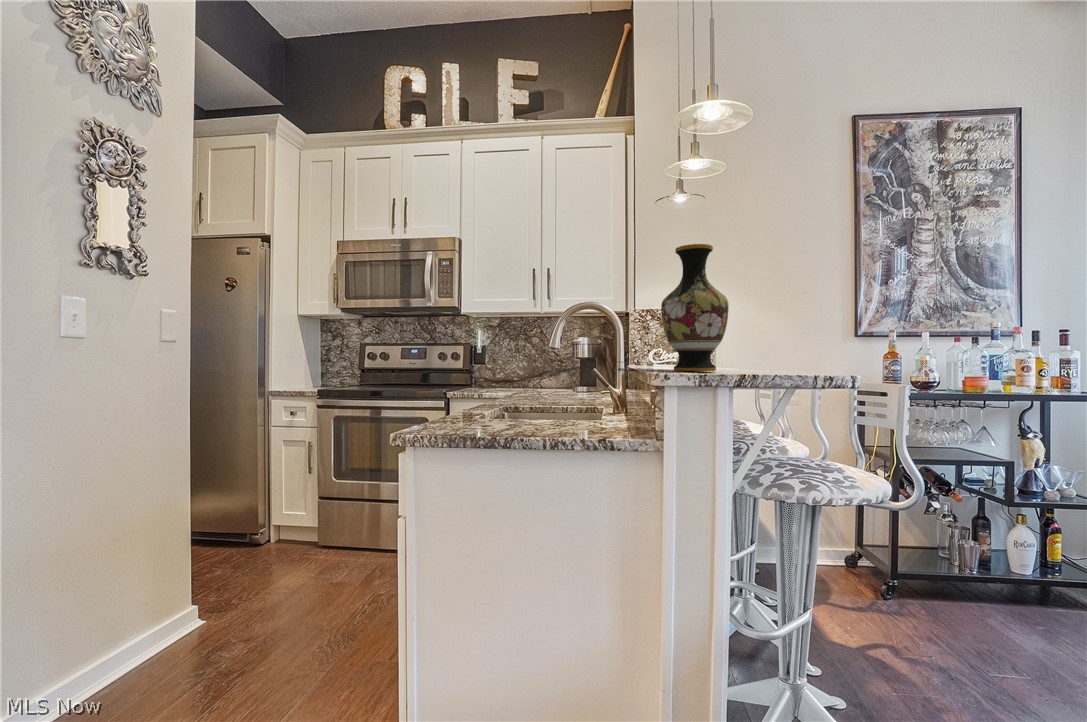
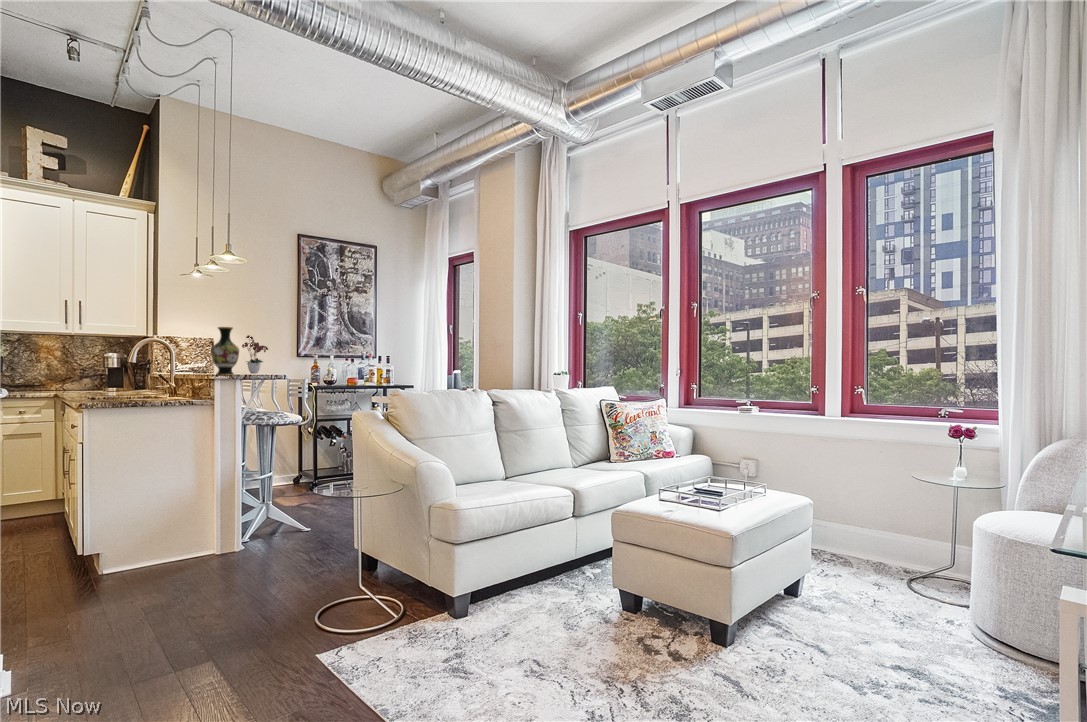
flower arrangement: none [753,300,803,366] -> present [242,335,268,373]

